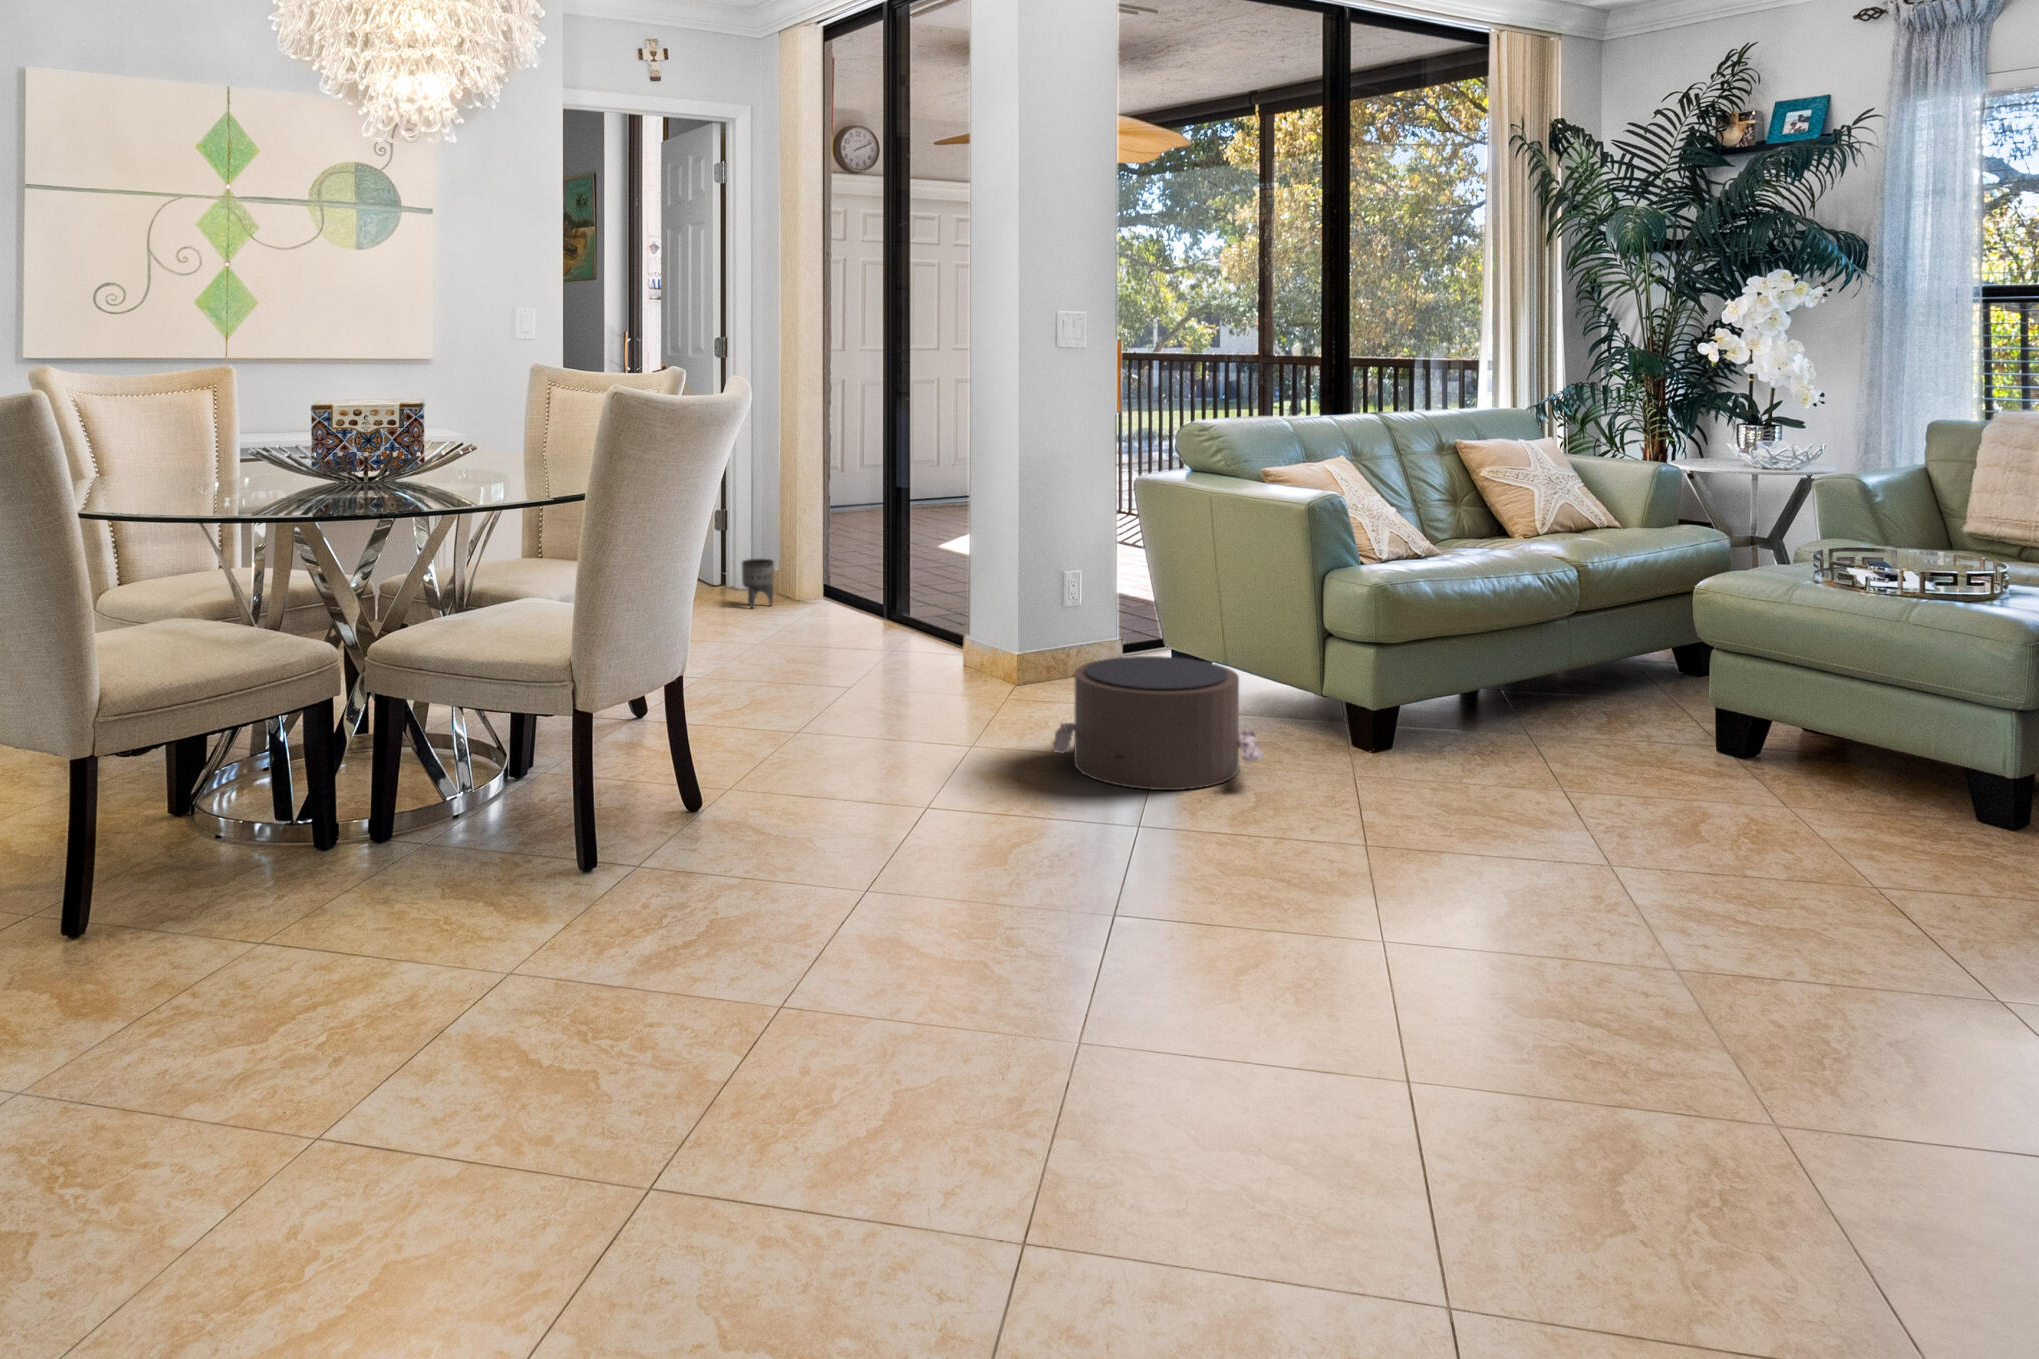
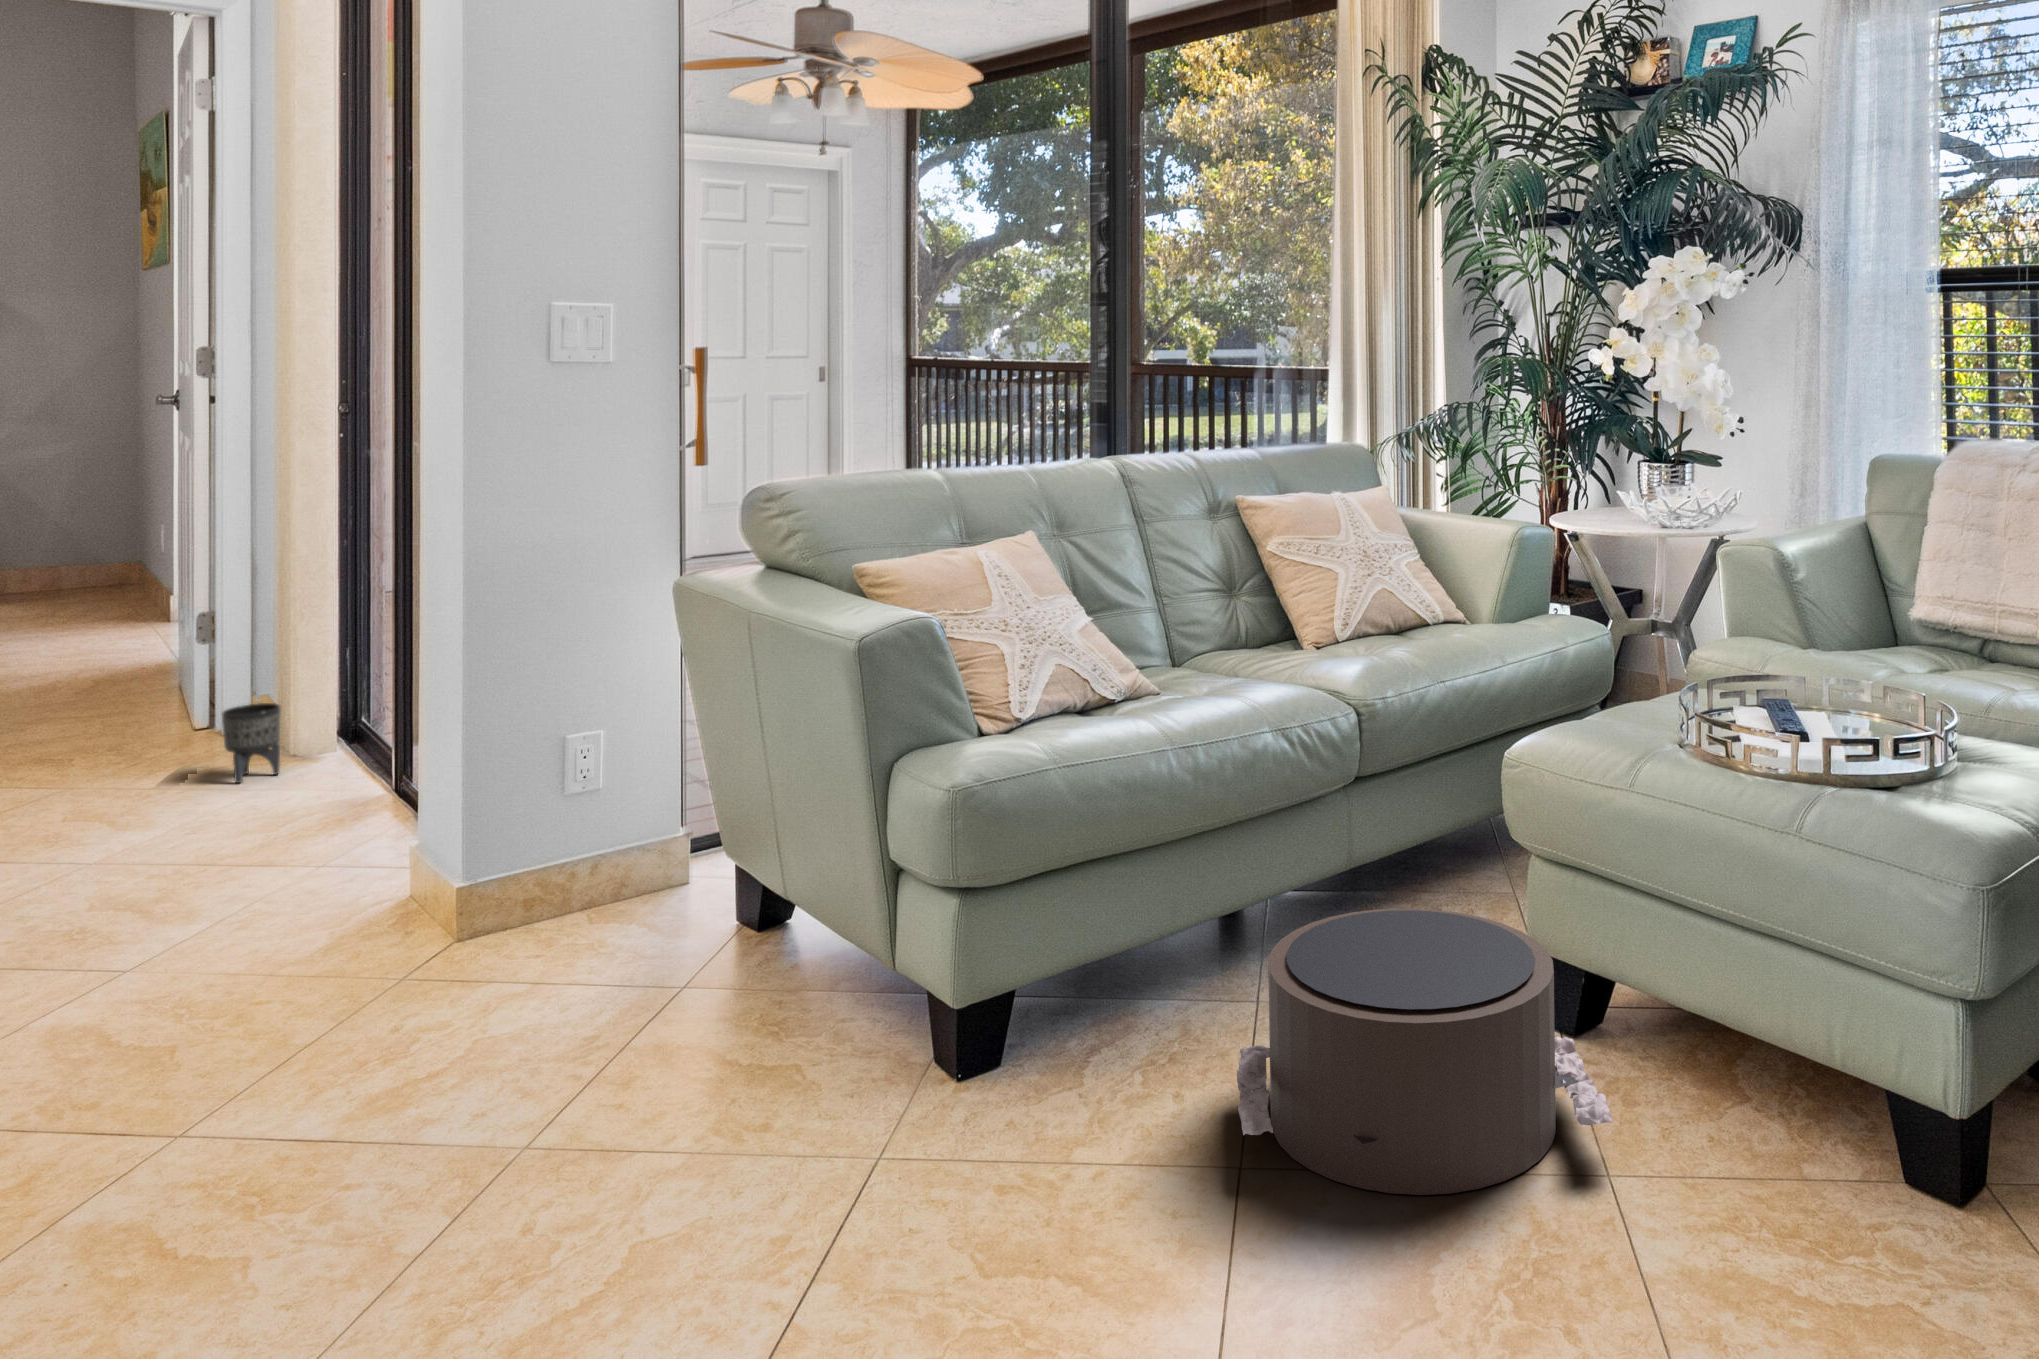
pouf: present [1053,656,1263,790] -> present [1237,908,1612,1195]

